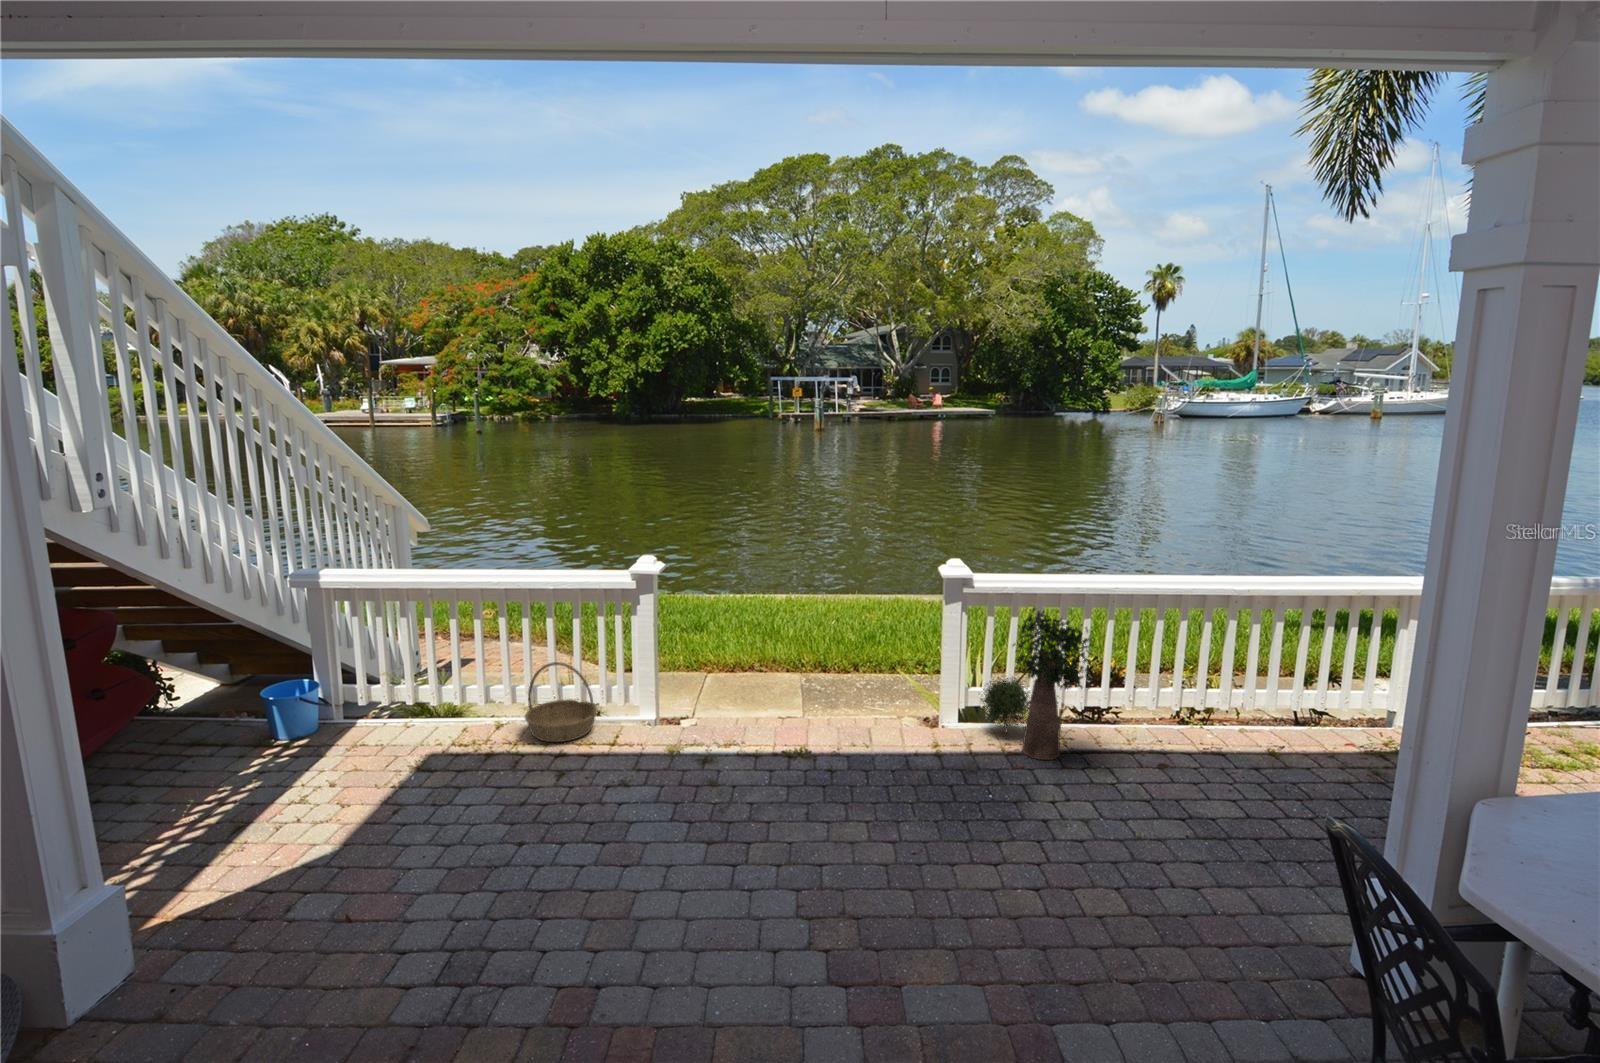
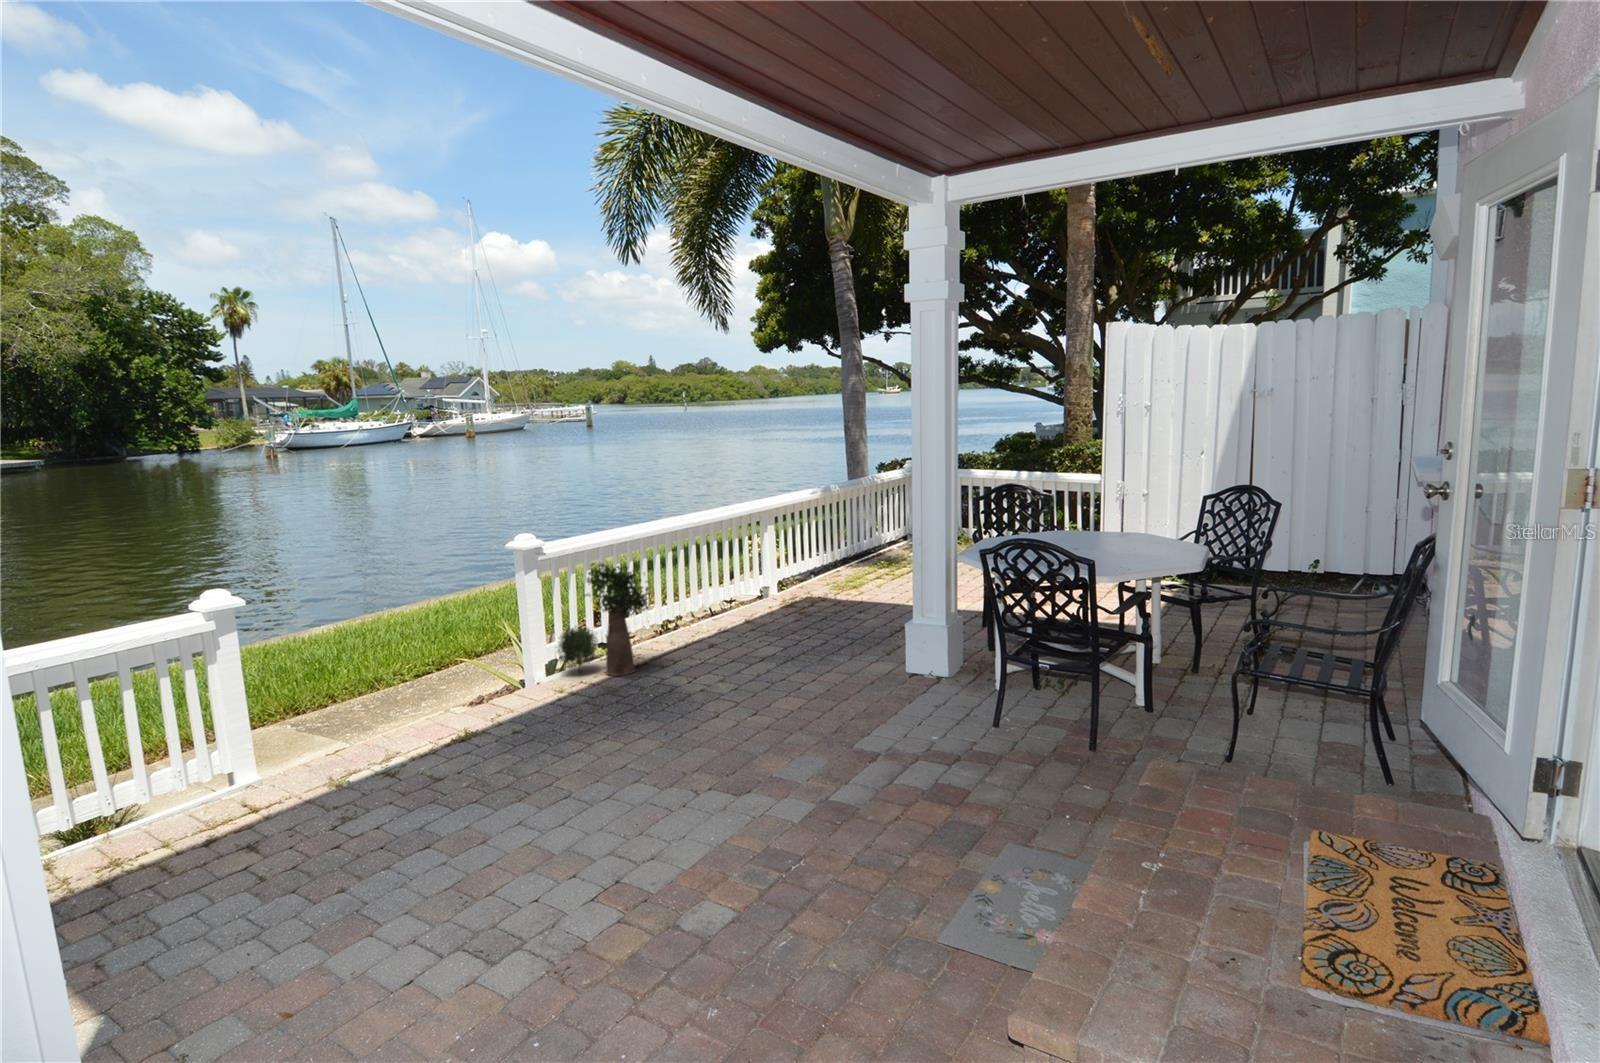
basket: present [525,662,597,742] -> none [91,744,206,850]

